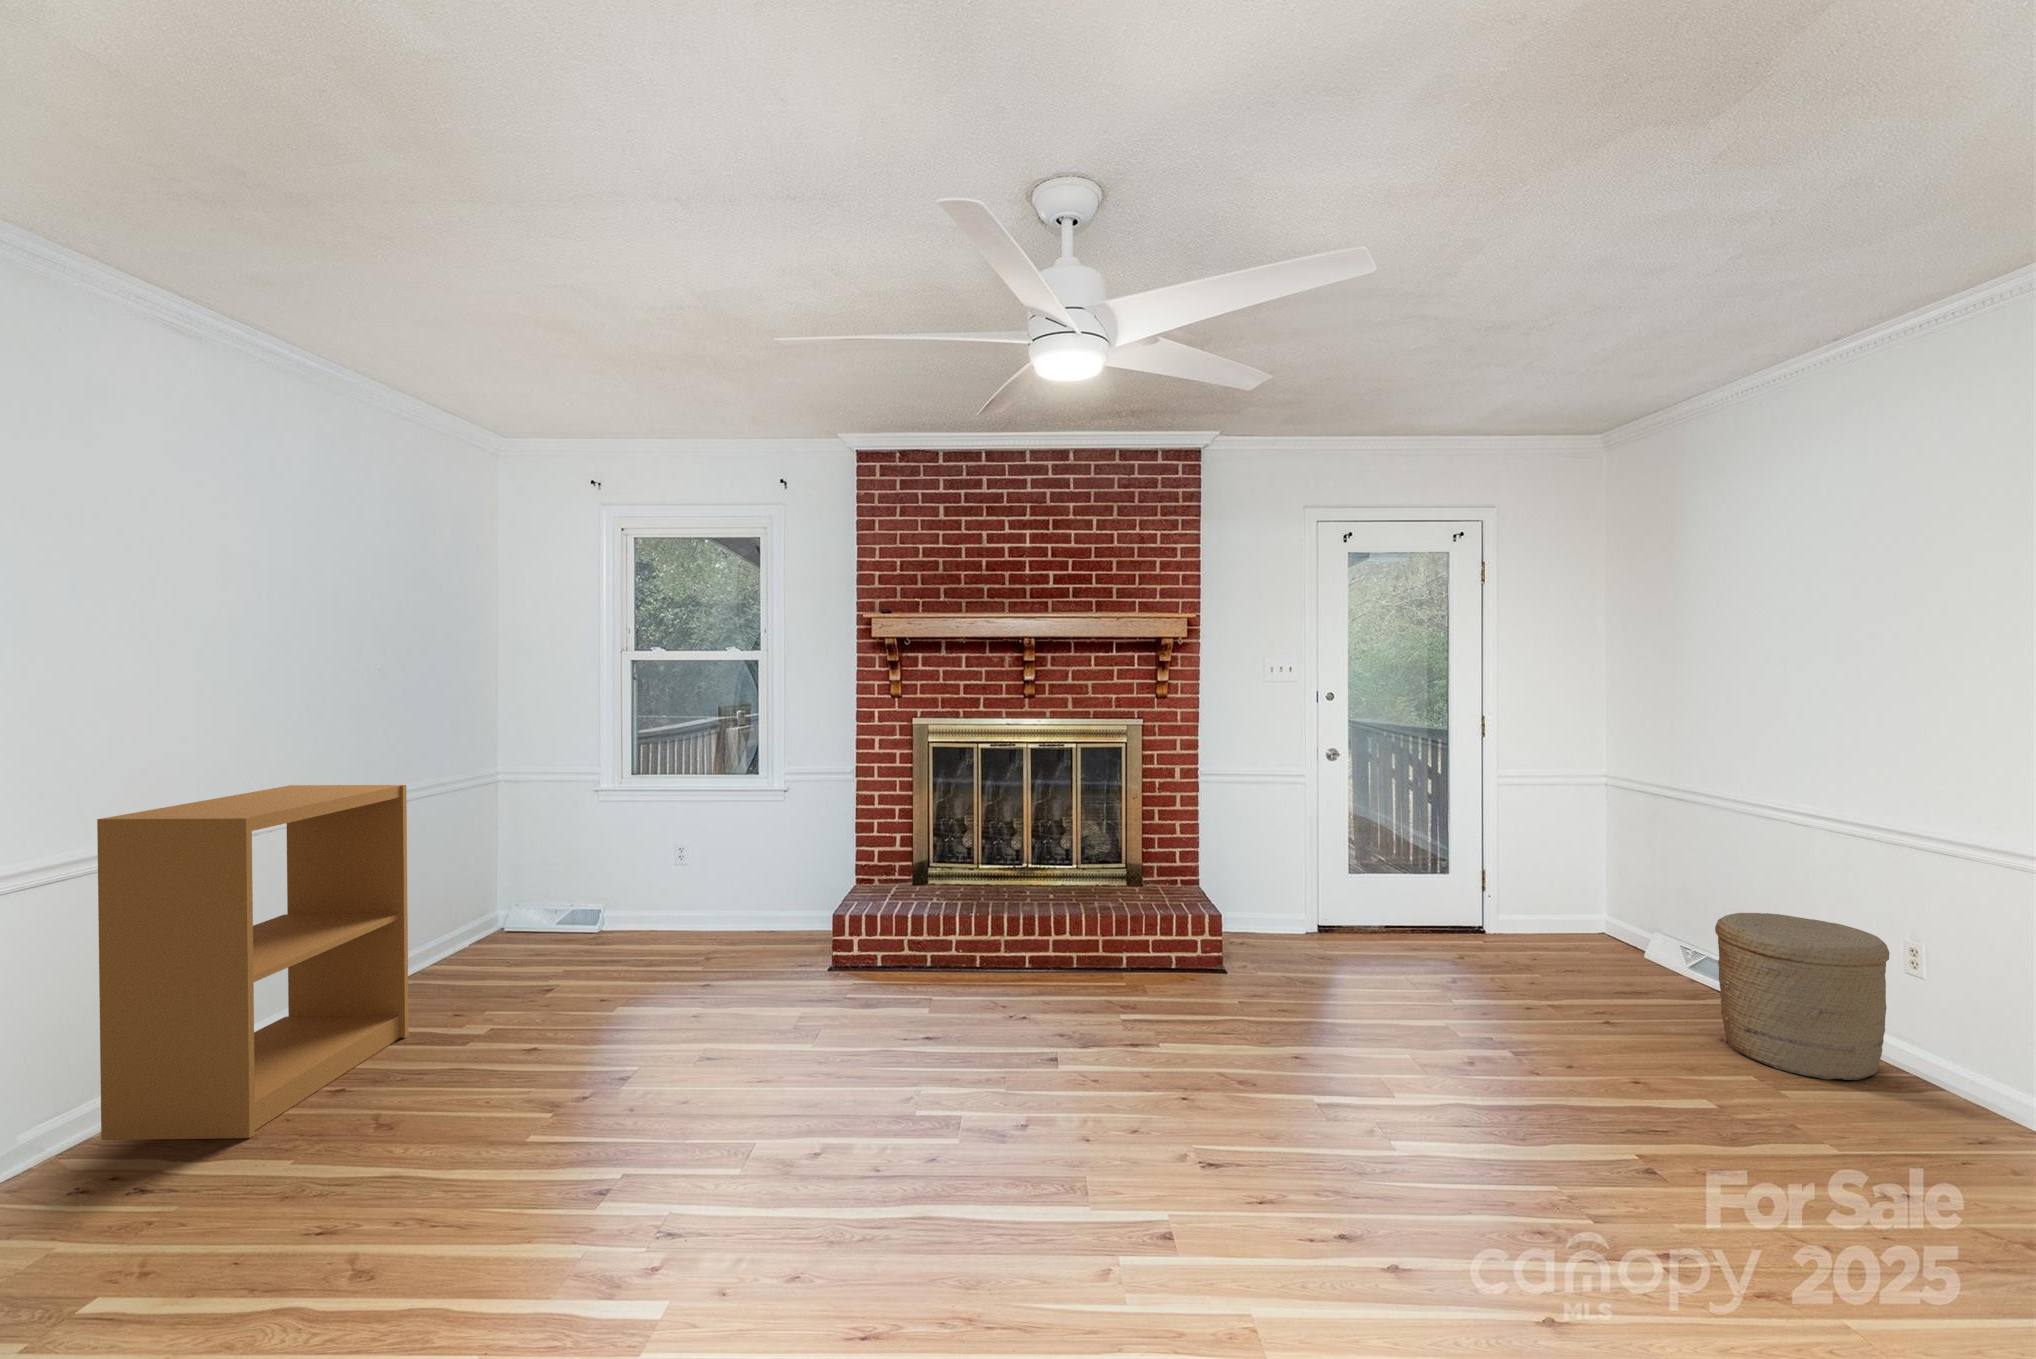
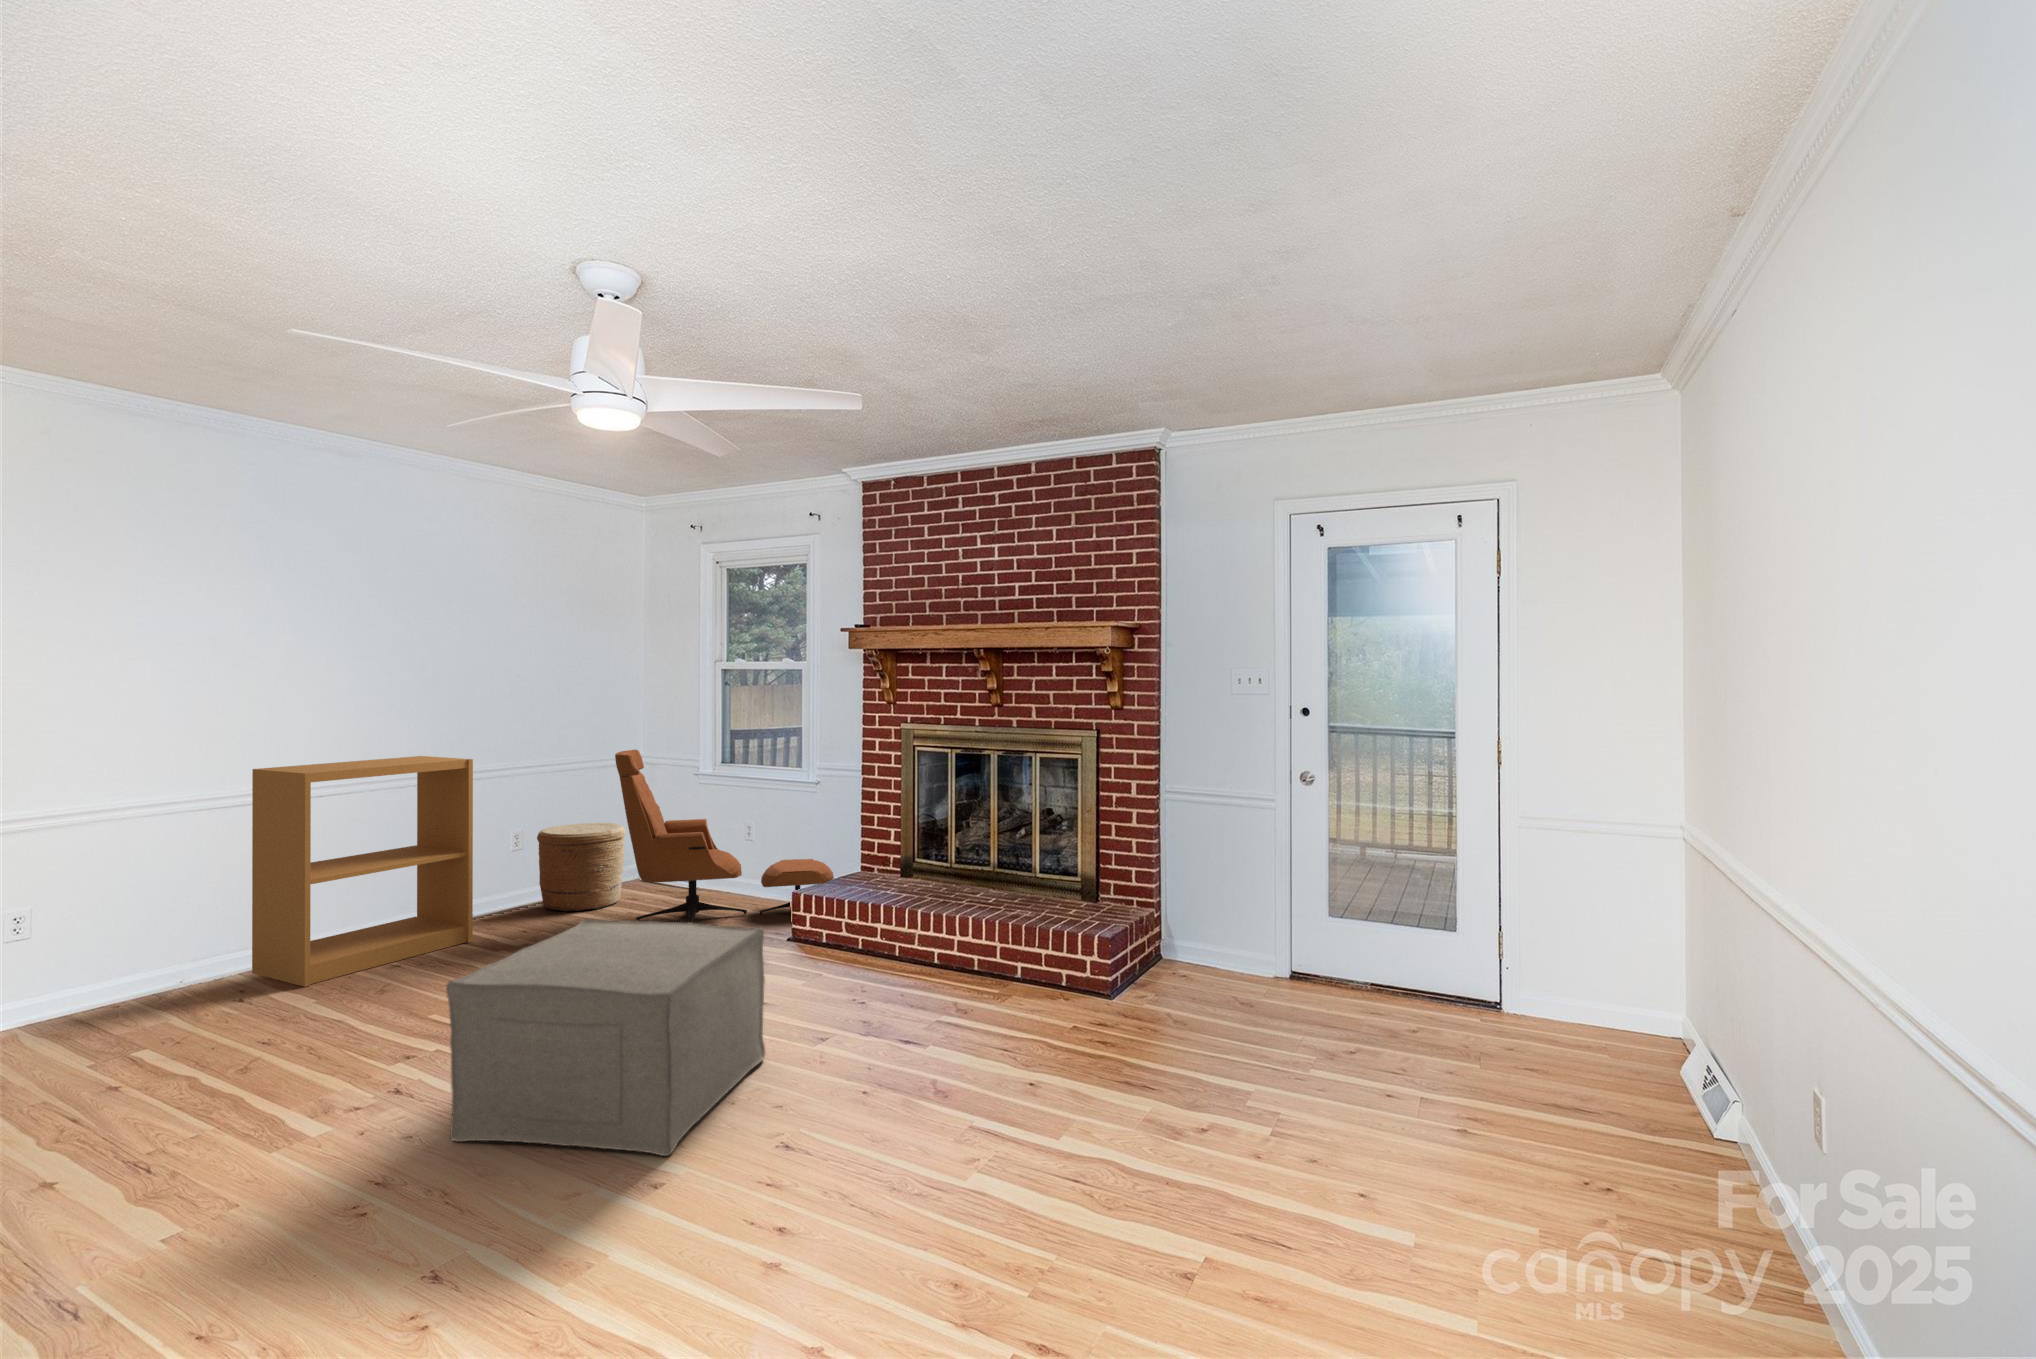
lounge chair: none [569,762,820,978] -> present [615,750,834,923]
woven basket: present [1715,913,1890,1080] -> present [537,823,625,911]
ottoman: none [824,943,1133,1247] -> present [446,919,765,1156]

